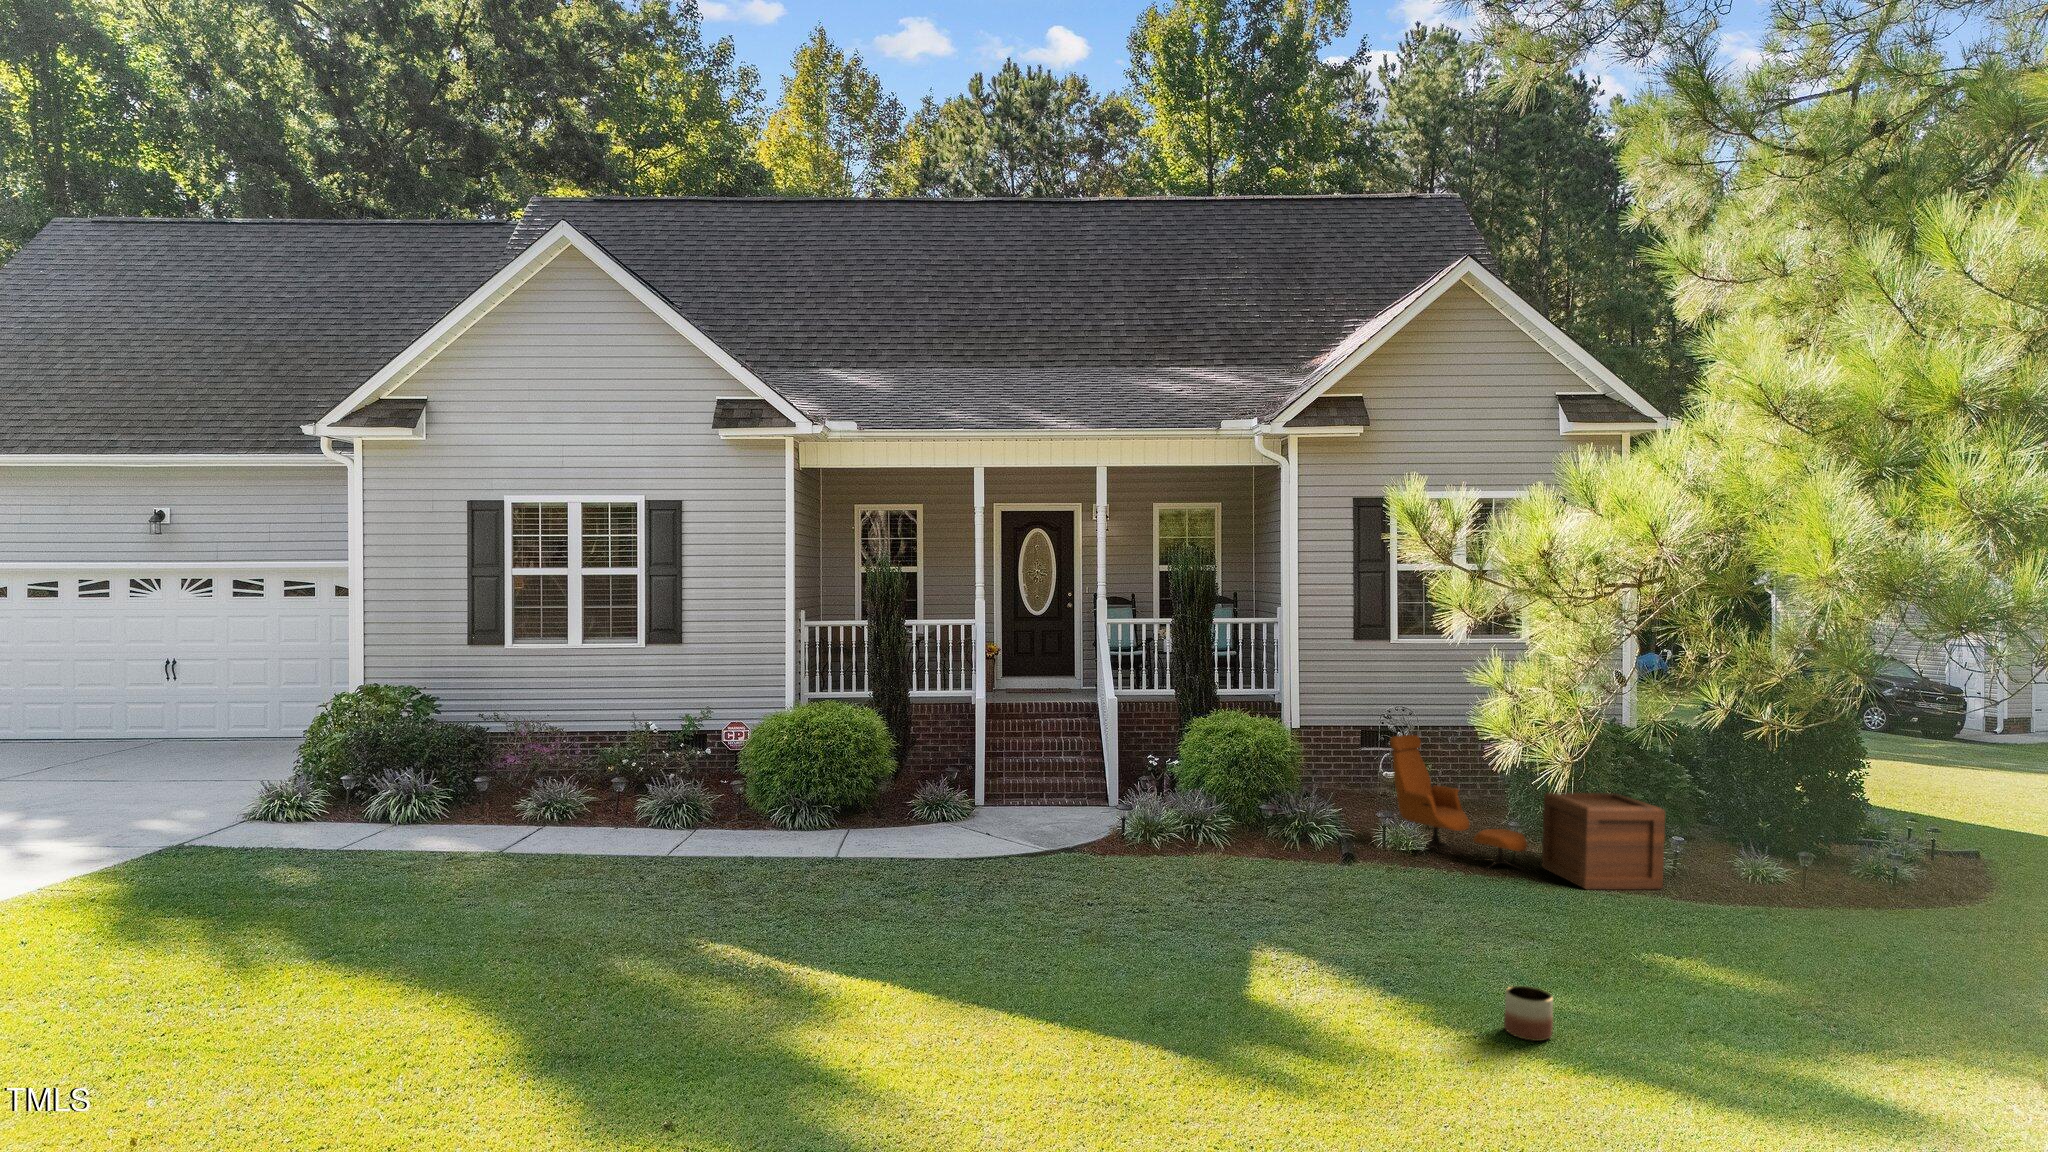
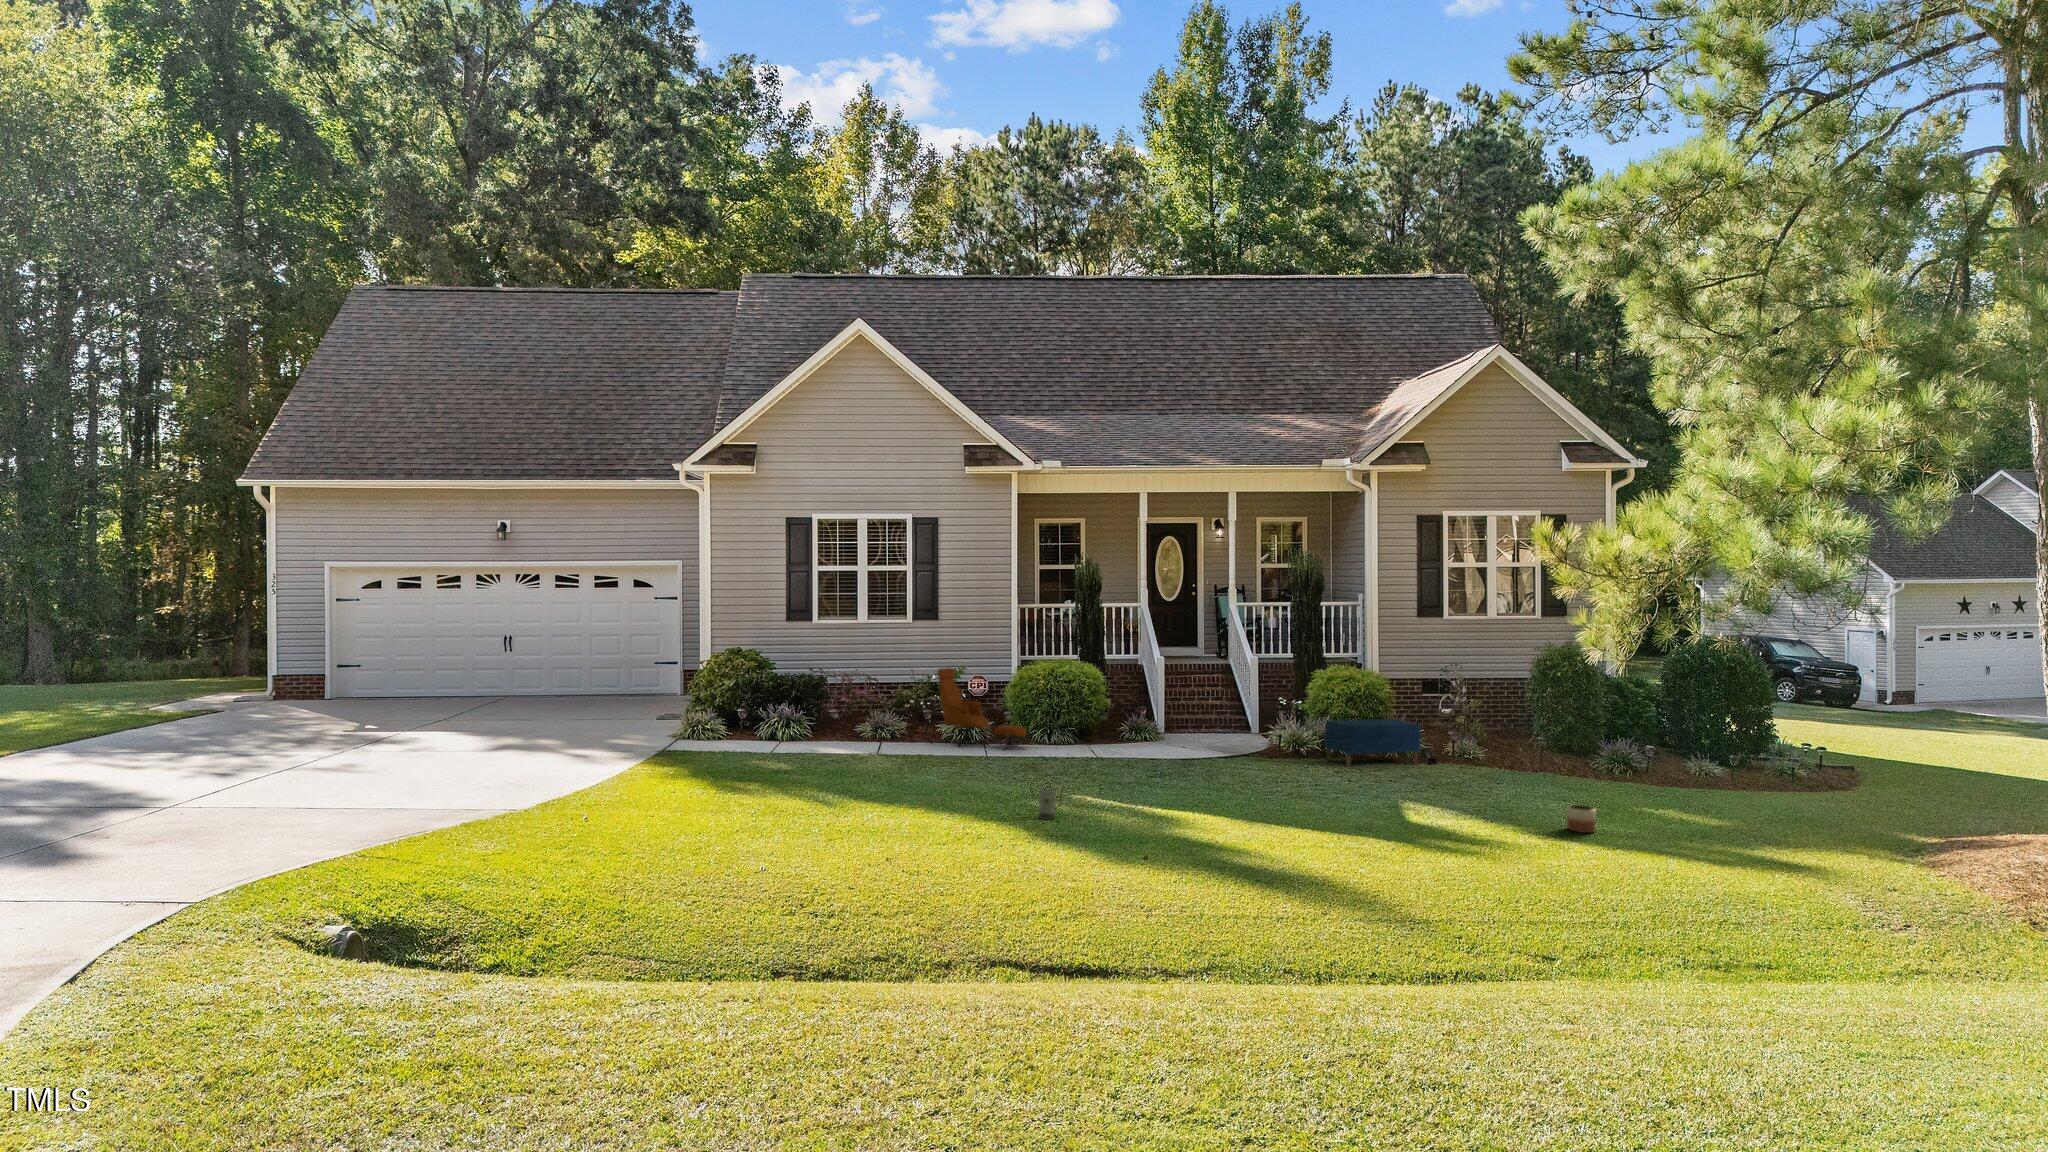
lounge chair: present [1390,735,1528,869] -> present [937,668,1027,747]
wooden crate: present [1542,792,1665,890] -> none [1563,716,1646,777]
bench: none [1184,794,1327,871] -> present [1324,719,1421,767]
watering can: none [571,936,630,1012] -> present [1030,777,1063,820]

